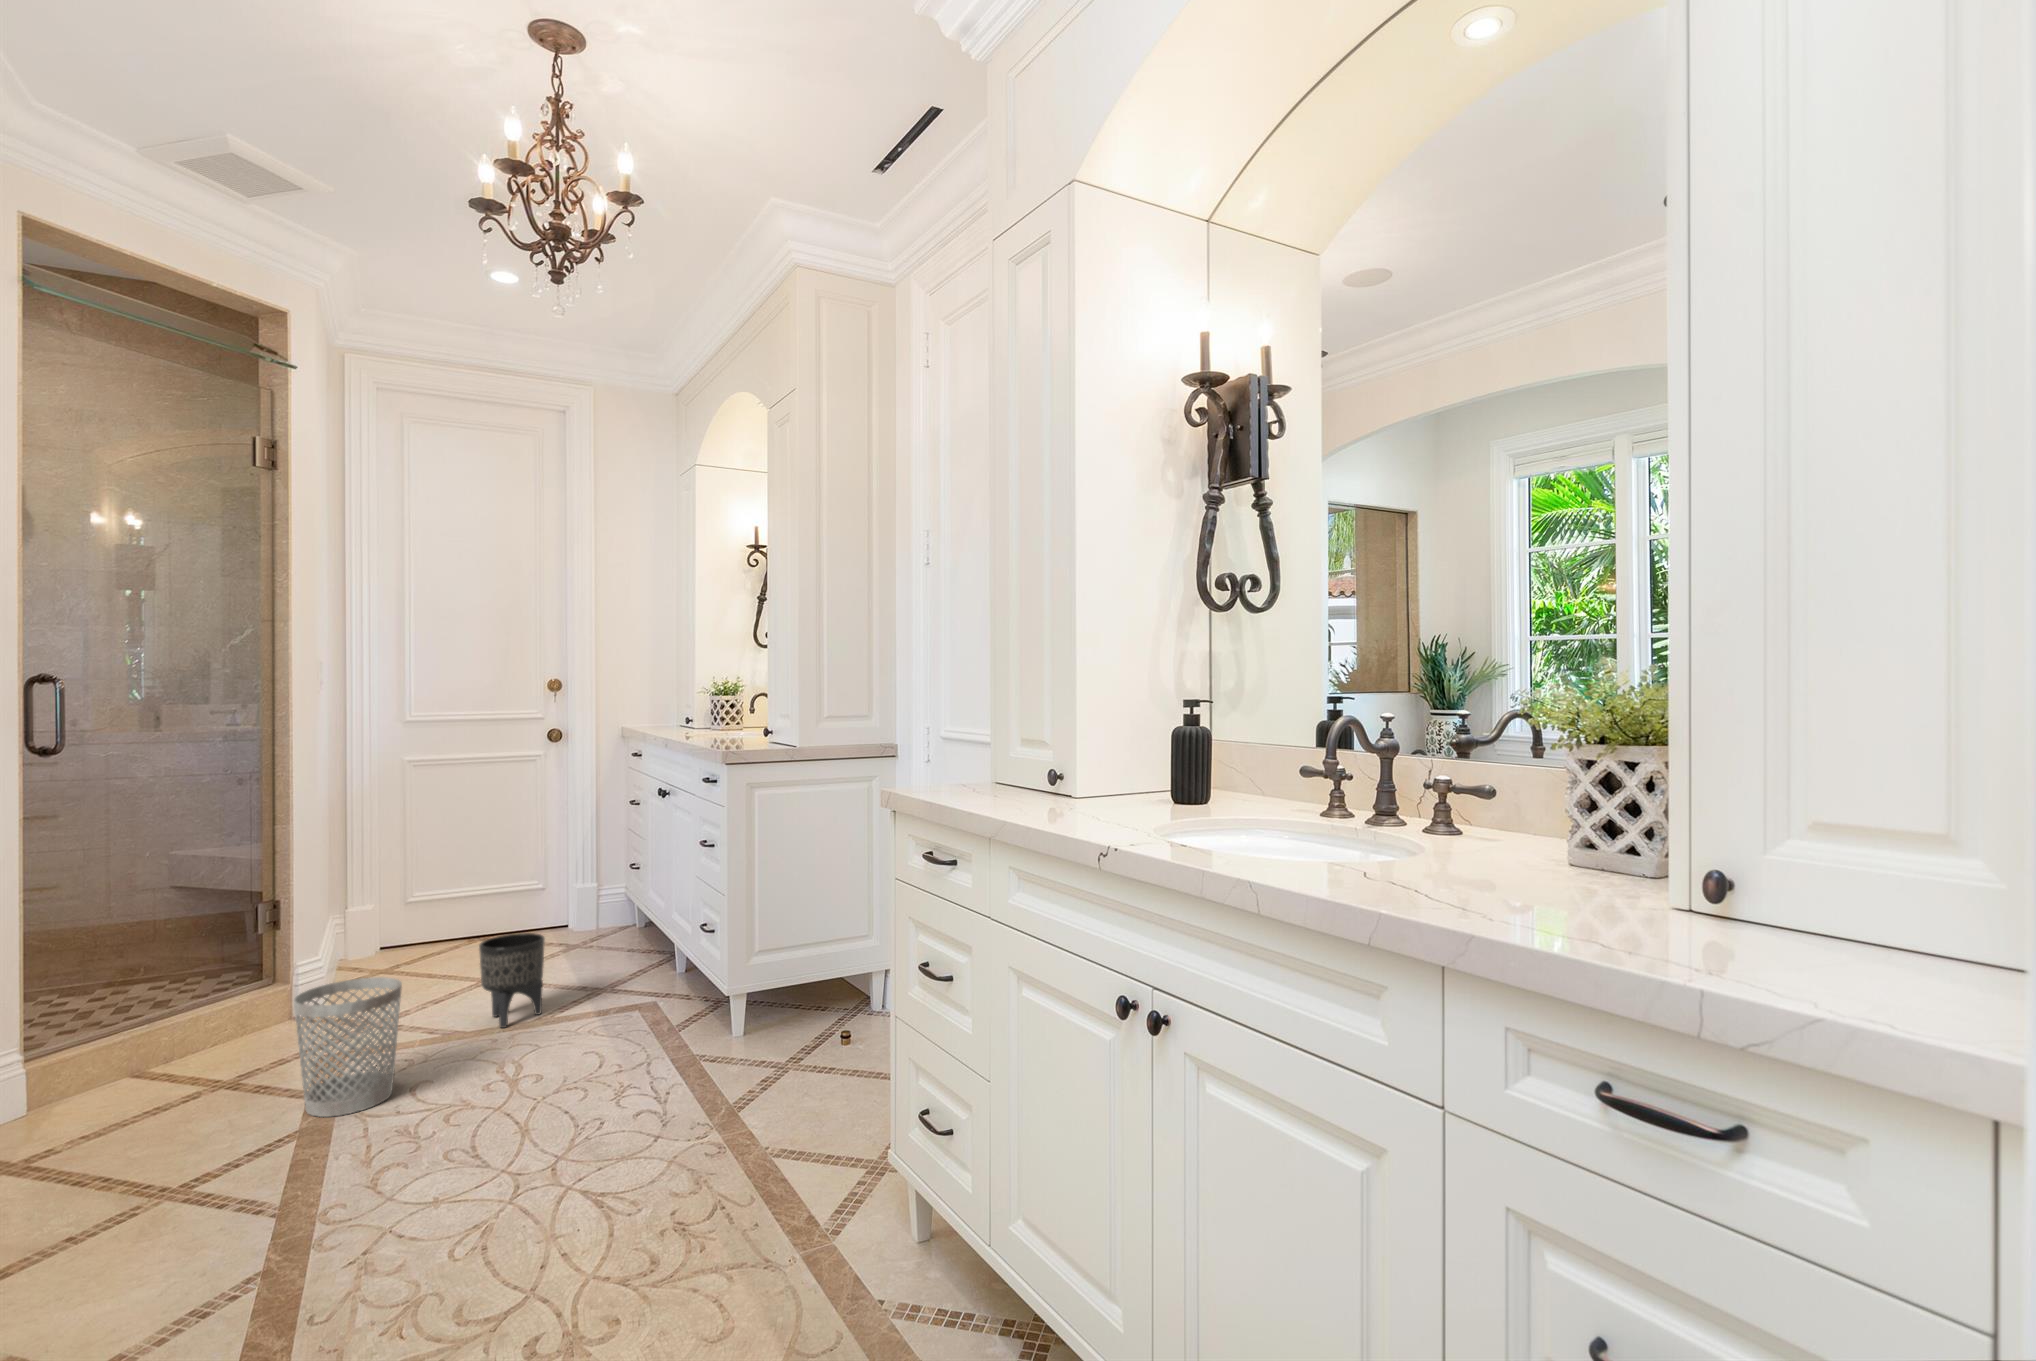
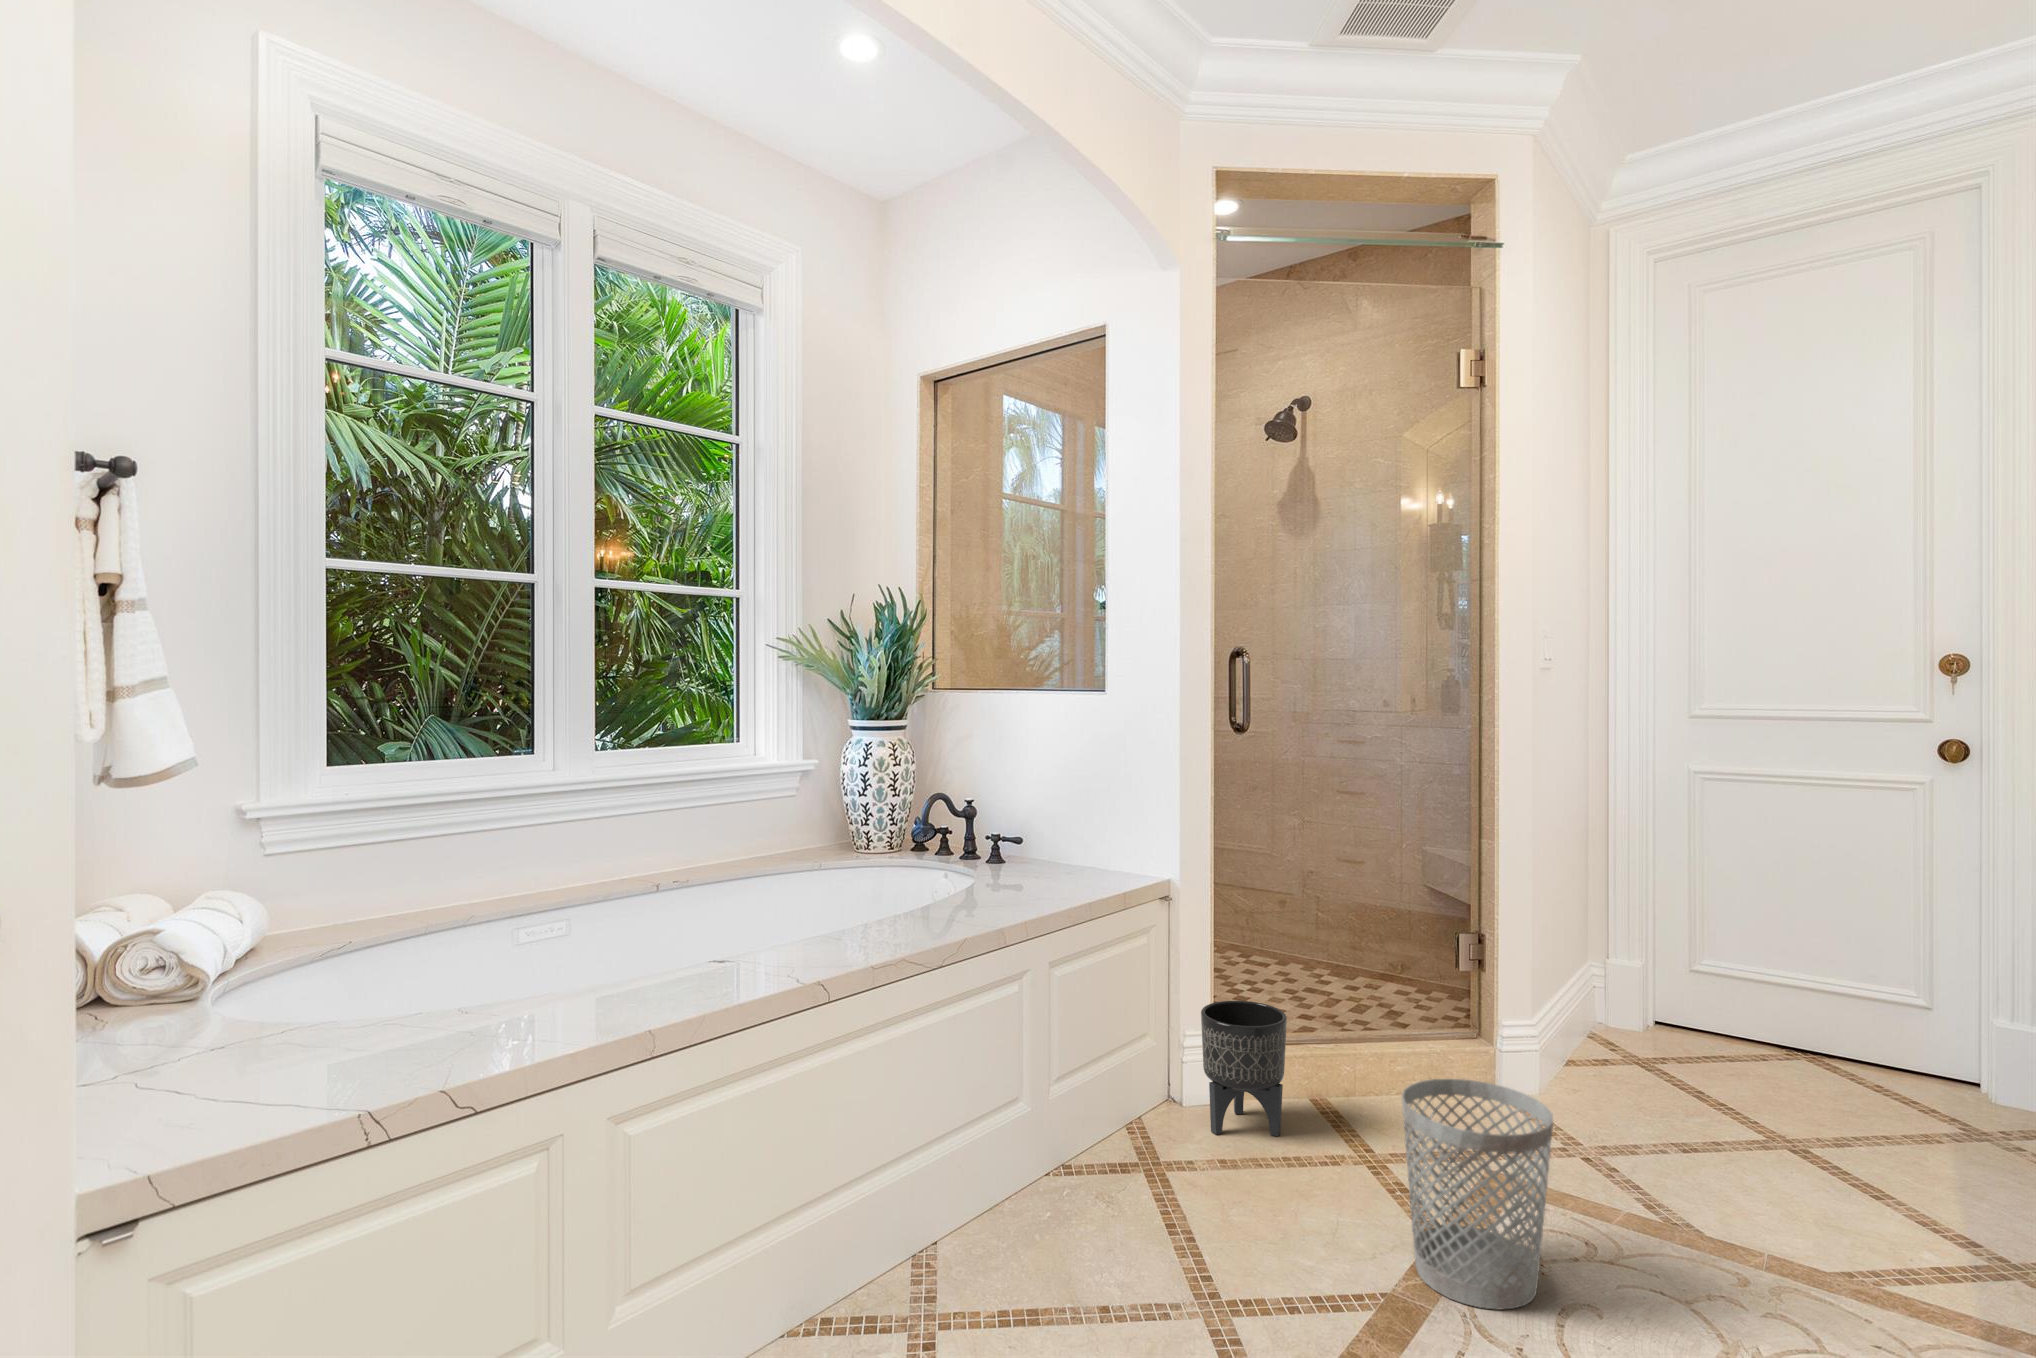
planter: present [479,933,545,1028] -> present [1201,1001,1287,1136]

